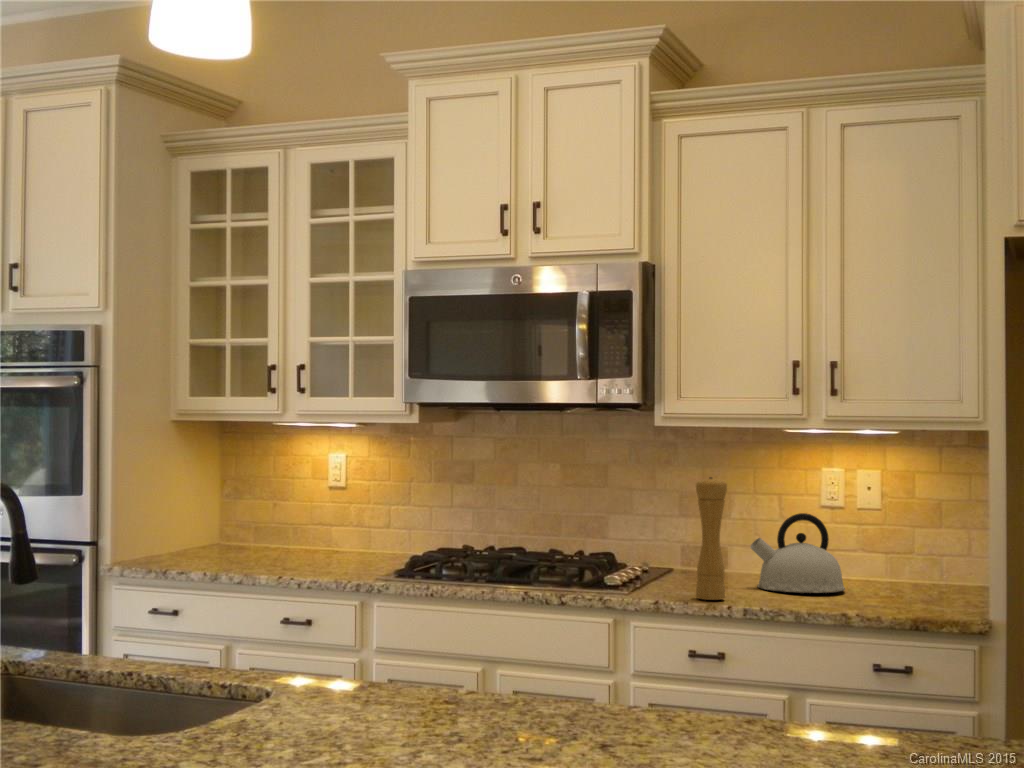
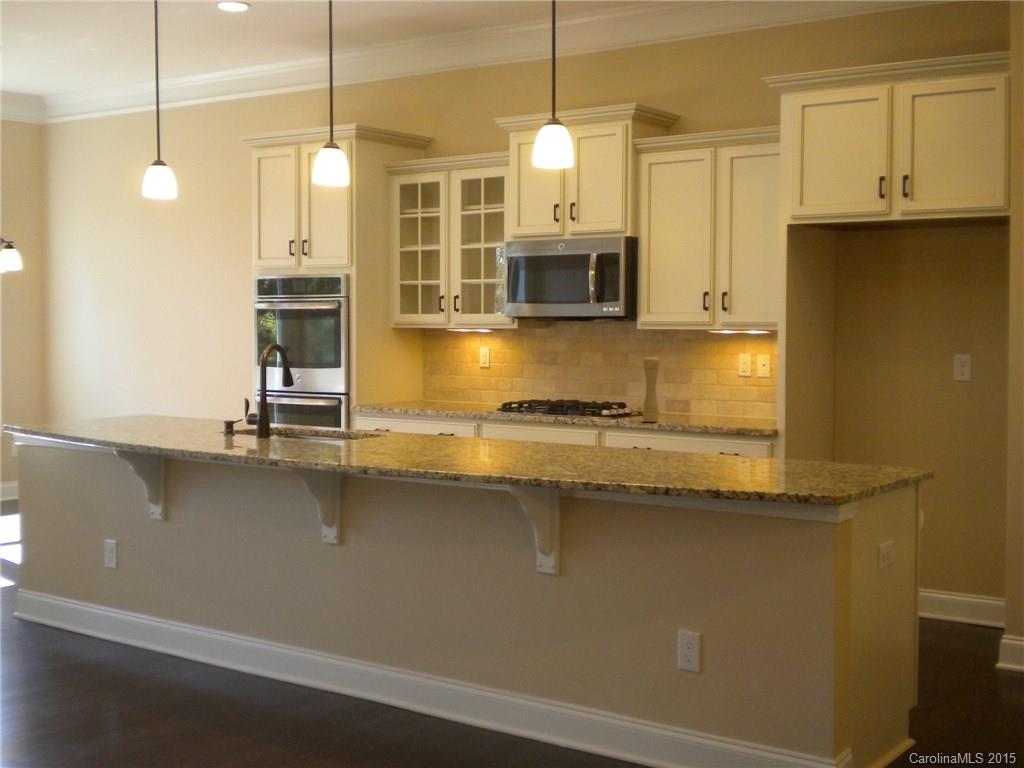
kettle: present [750,513,845,593] -> none [685,377,739,421]

